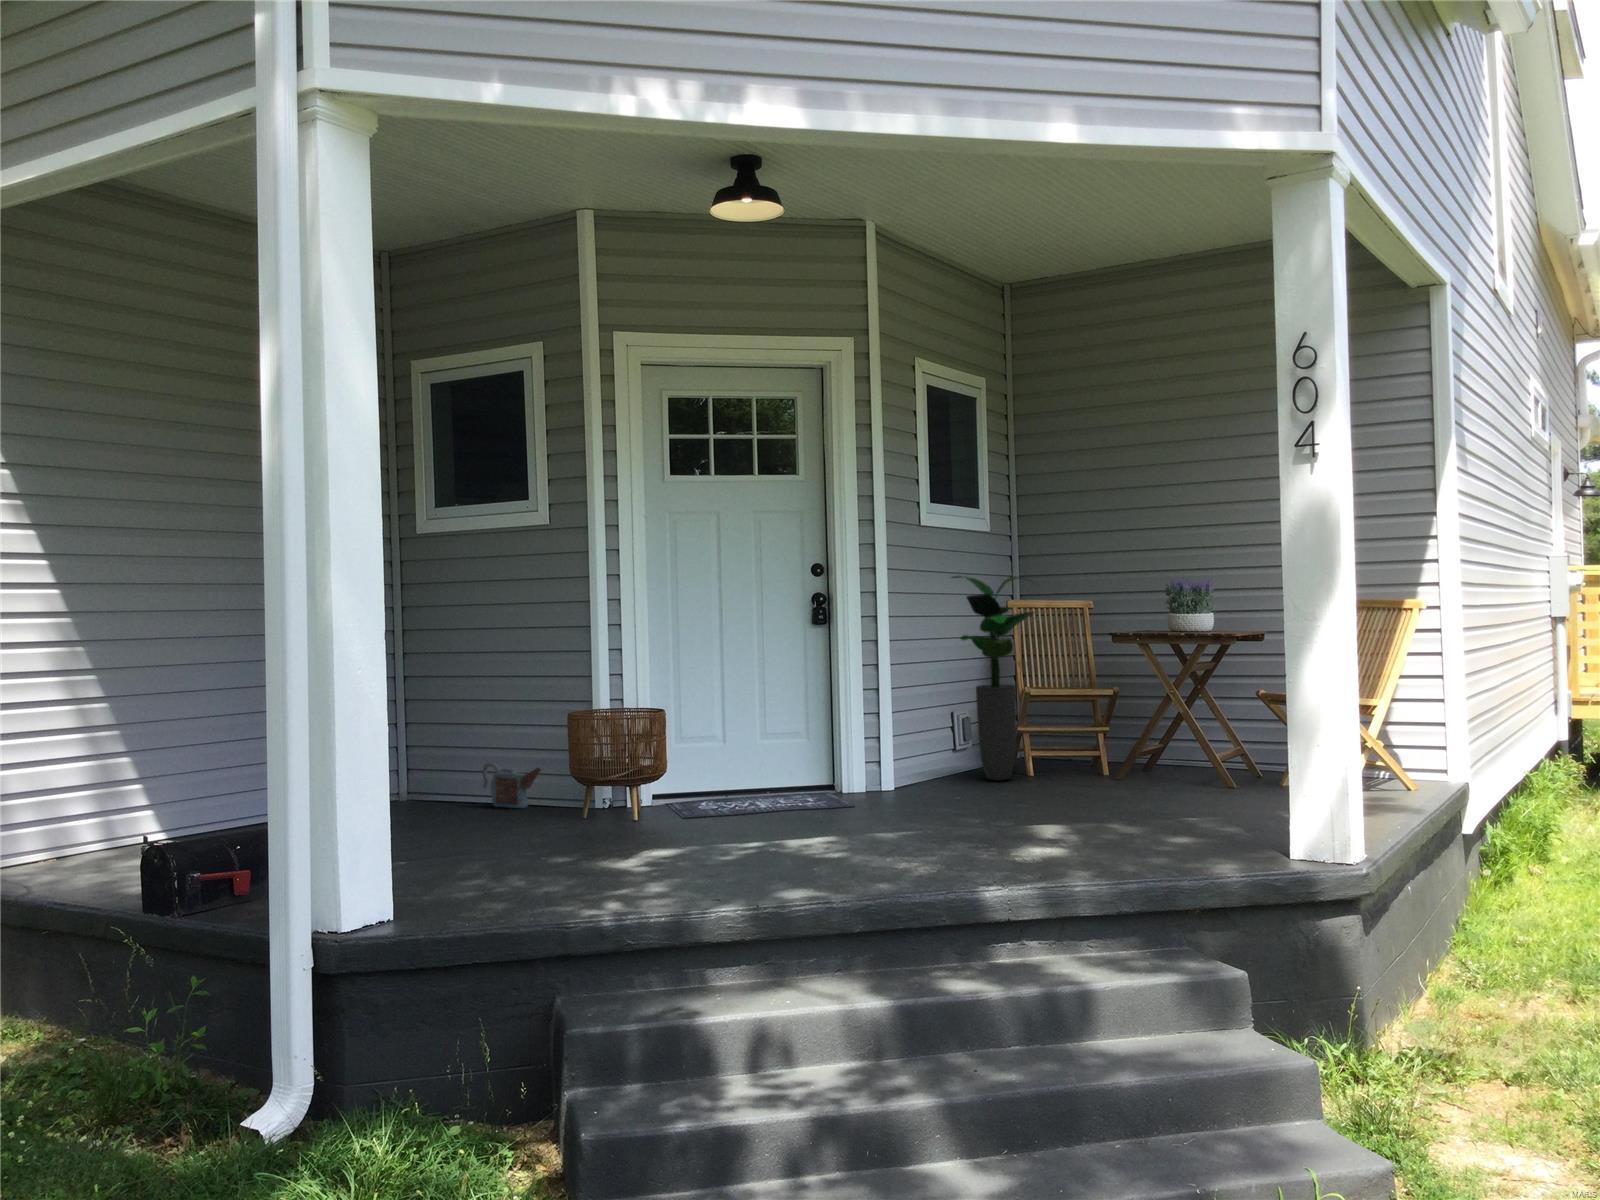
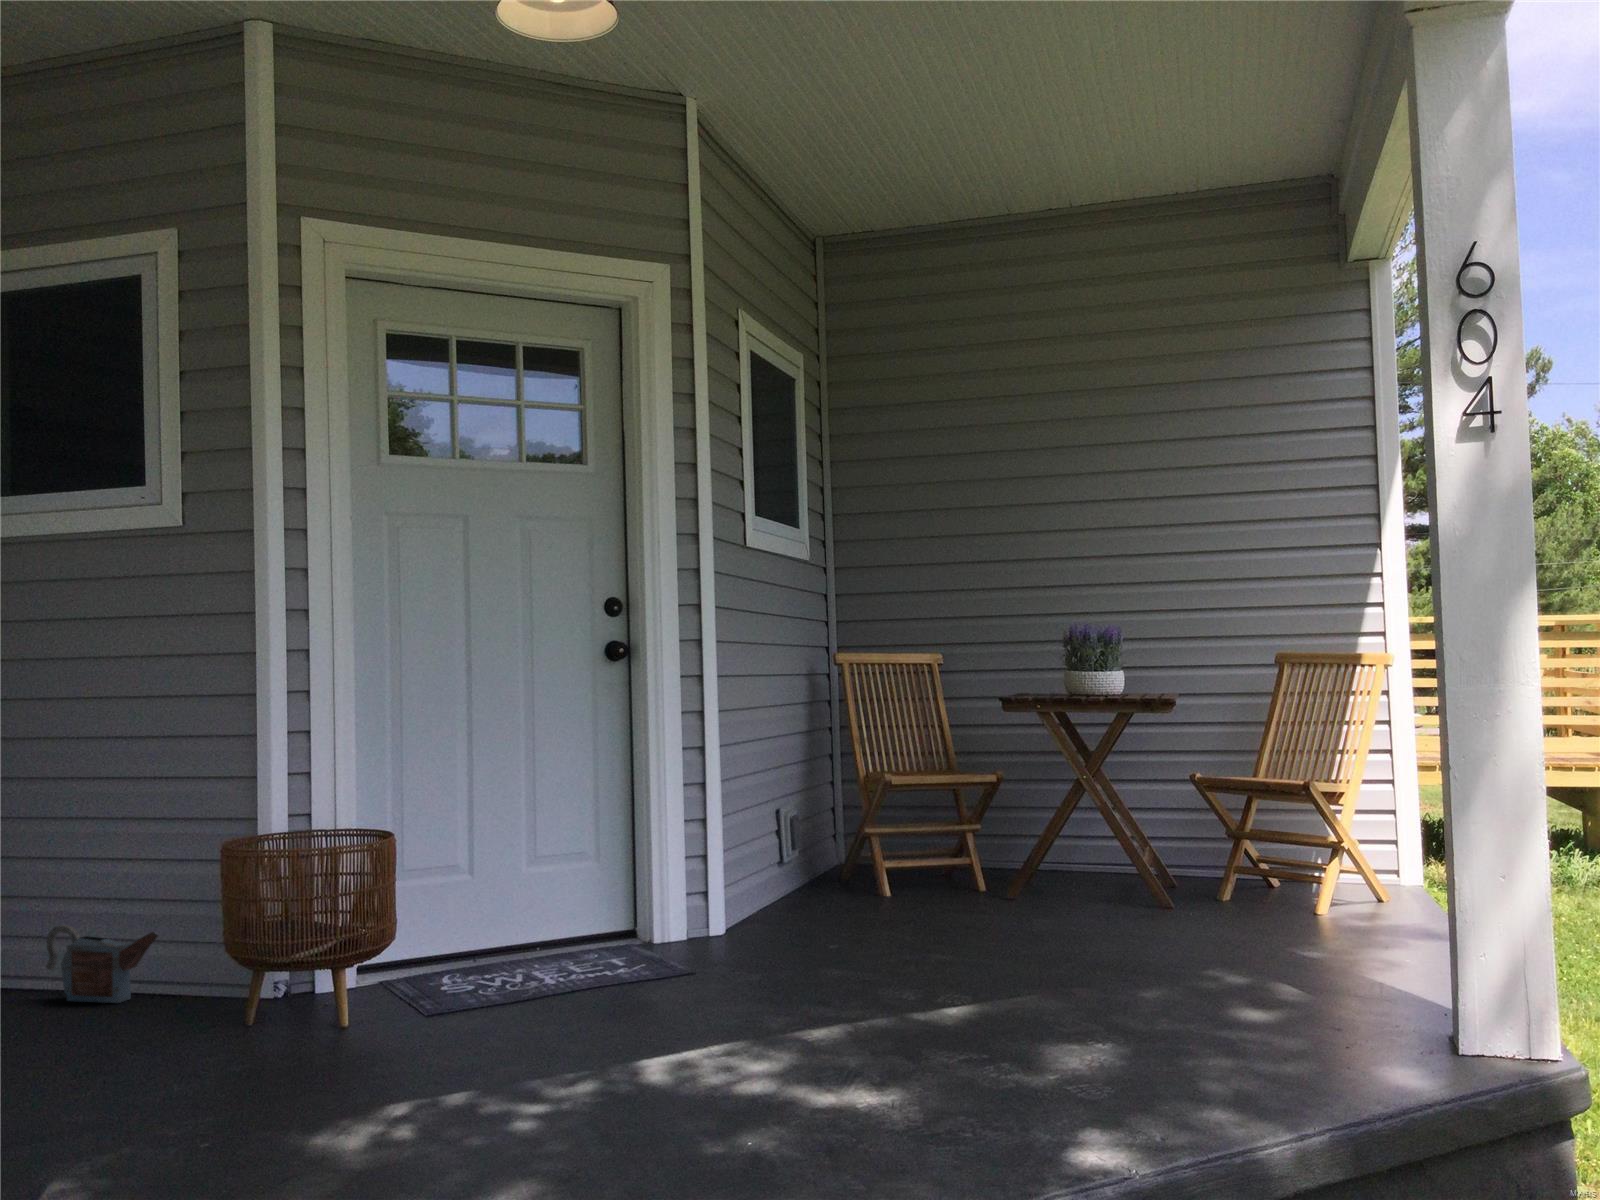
potted plant: present [952,576,1034,781] -> none [779,618,906,905]

